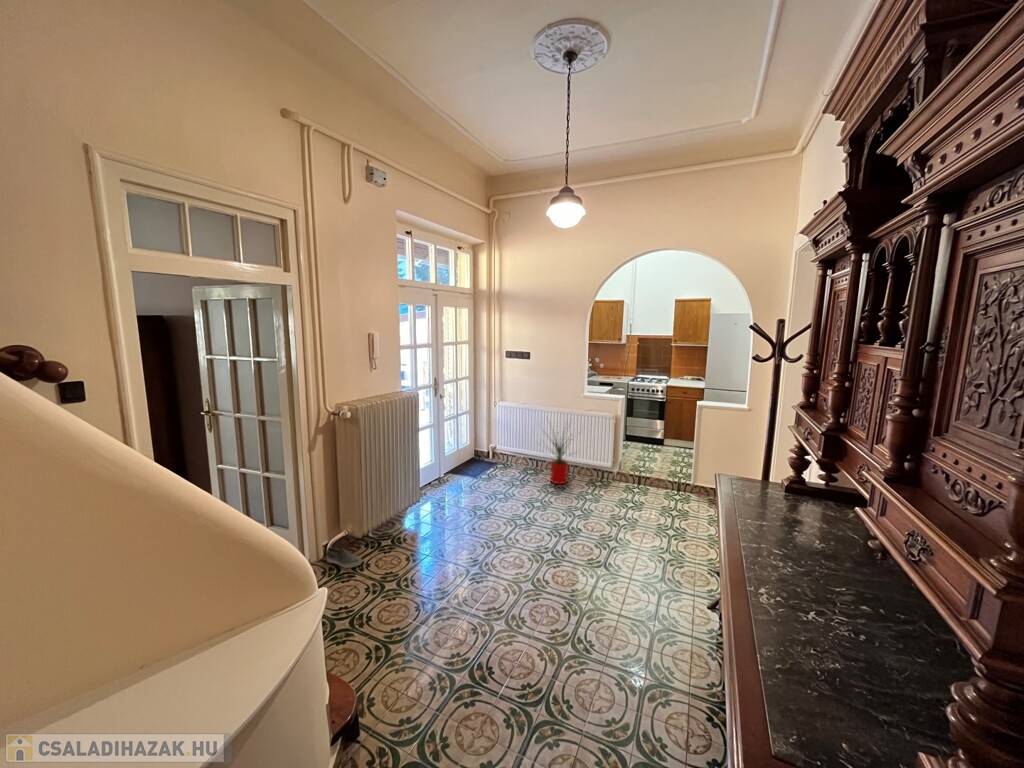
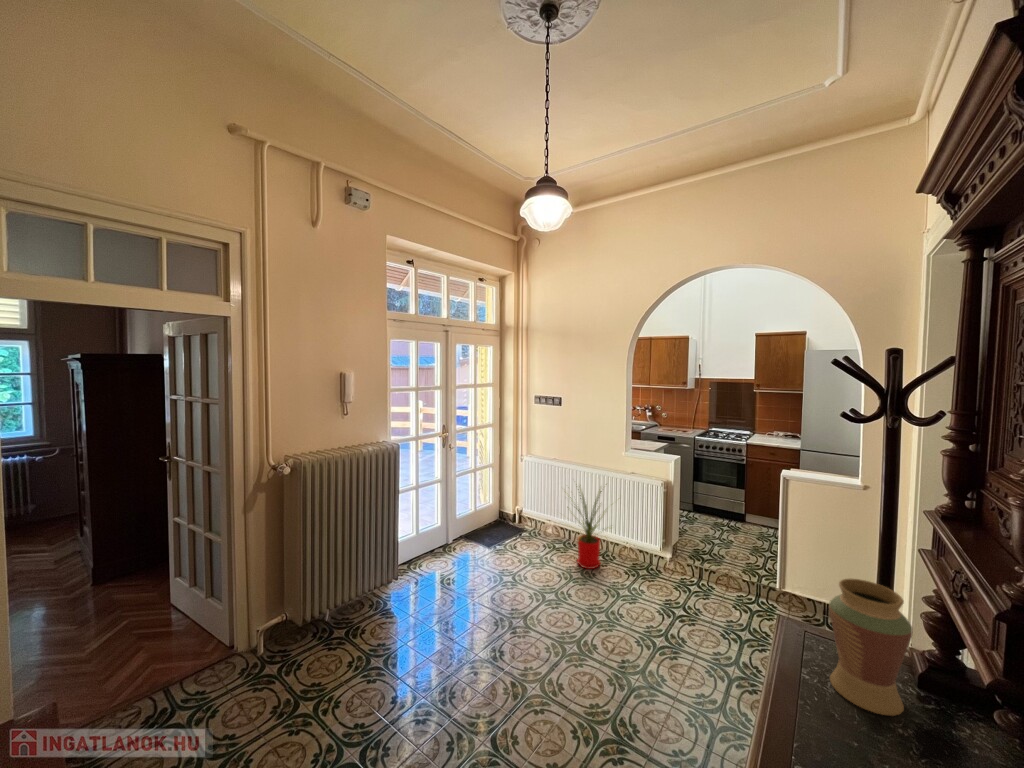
vase: none [744,445,784,506] -> present [829,579,913,716]
shoe: present [326,547,362,568] -> none [257,636,294,669]

